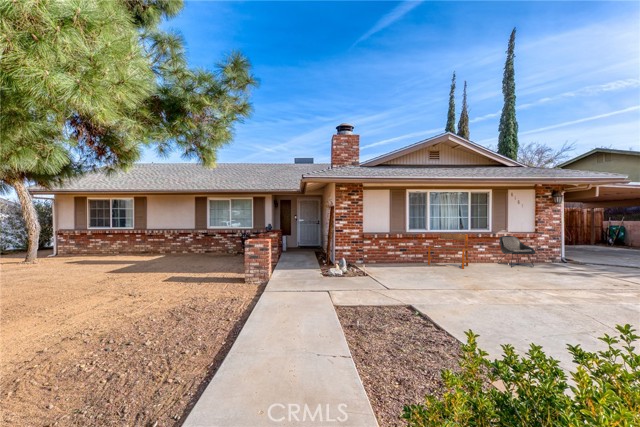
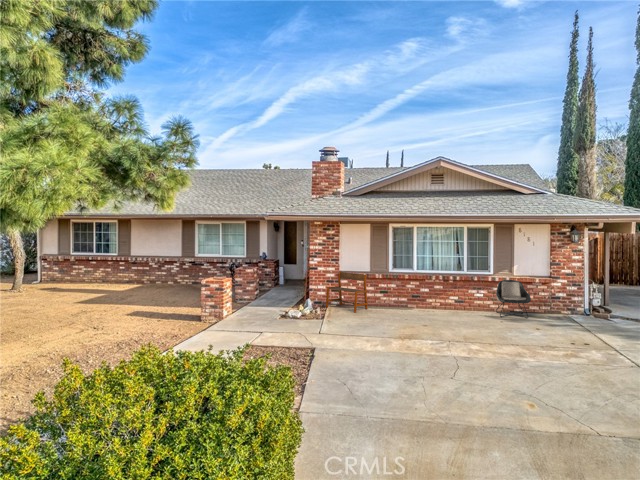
bench: present [428,233,469,269] -> present [326,272,368,313]

